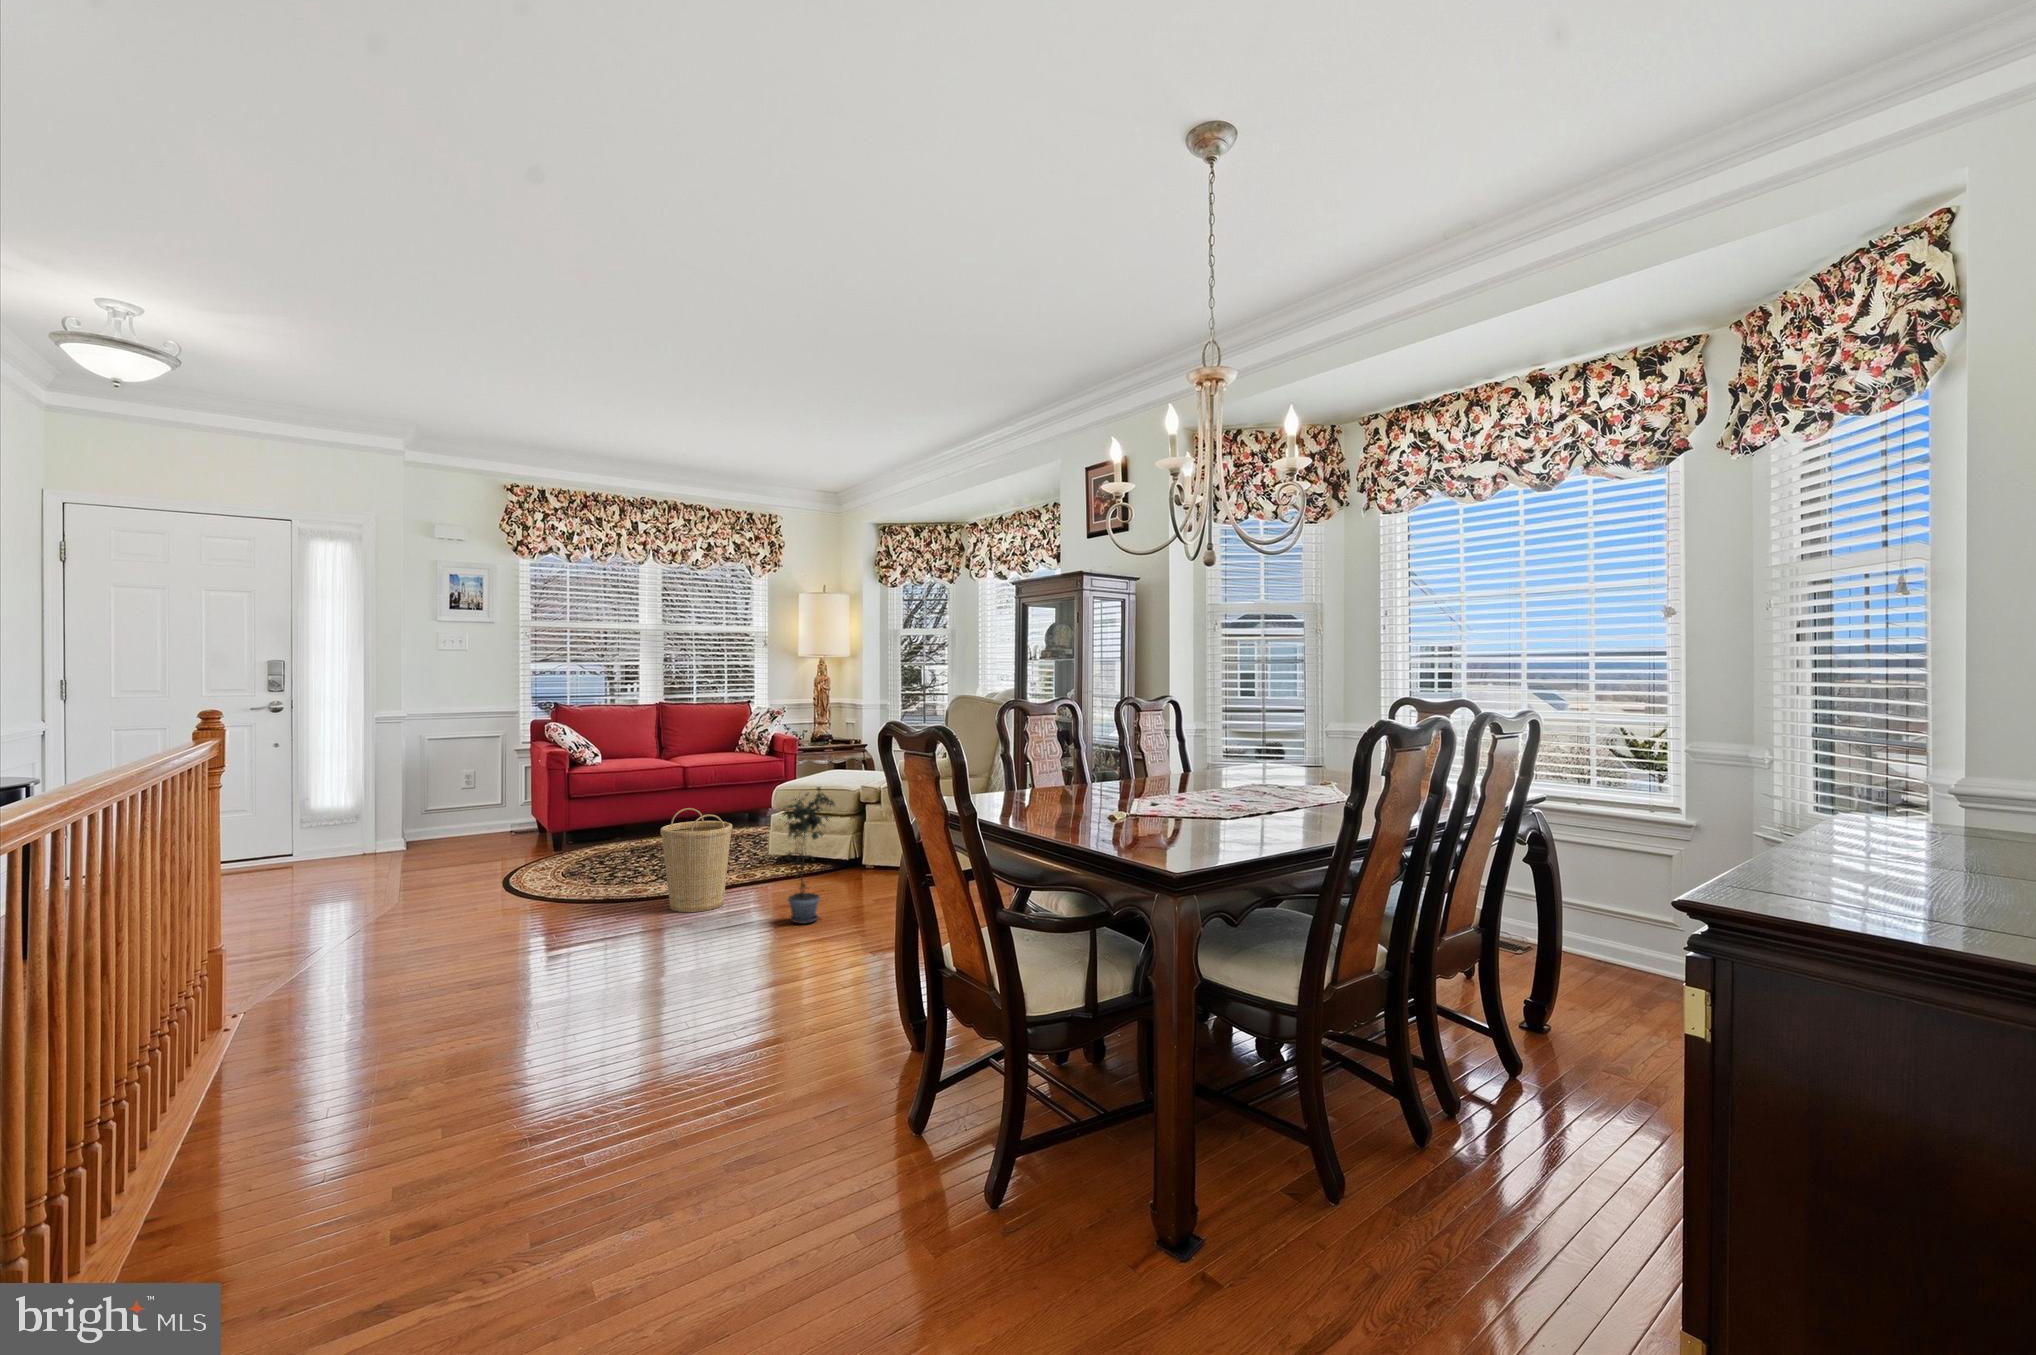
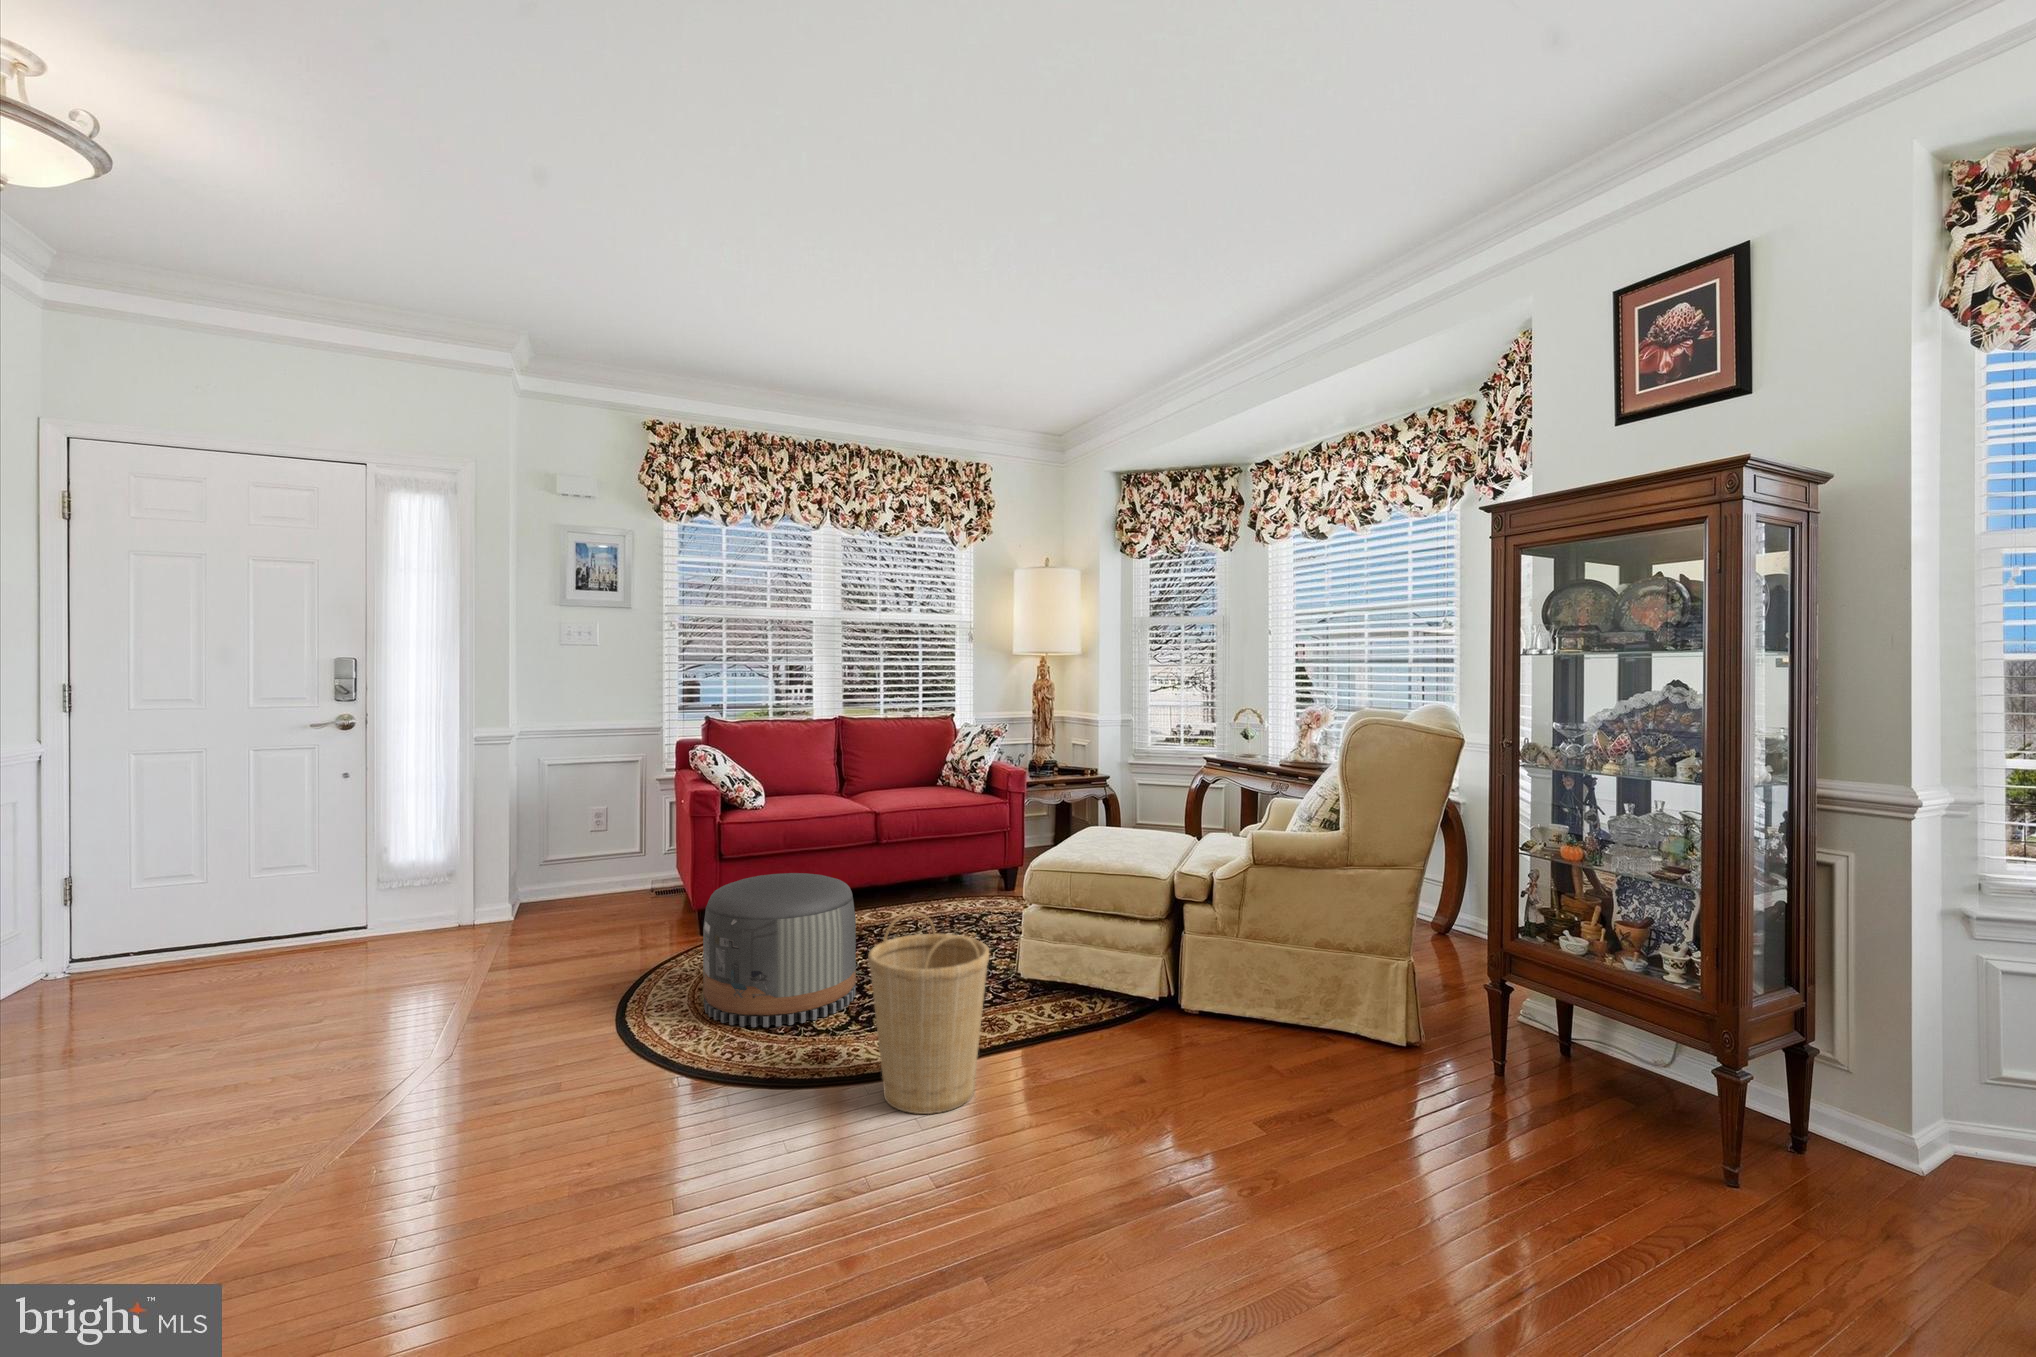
potted plant: present [779,787,834,924] -> none [1090,900,1207,1177]
pouf: none [559,800,661,888] -> present [703,873,856,1027]

